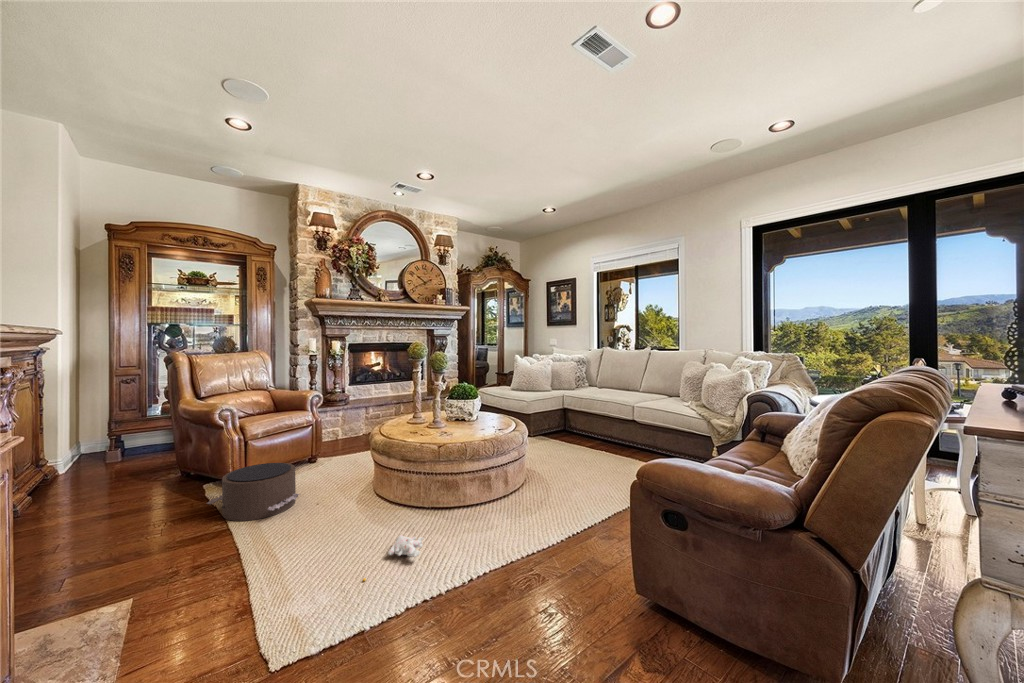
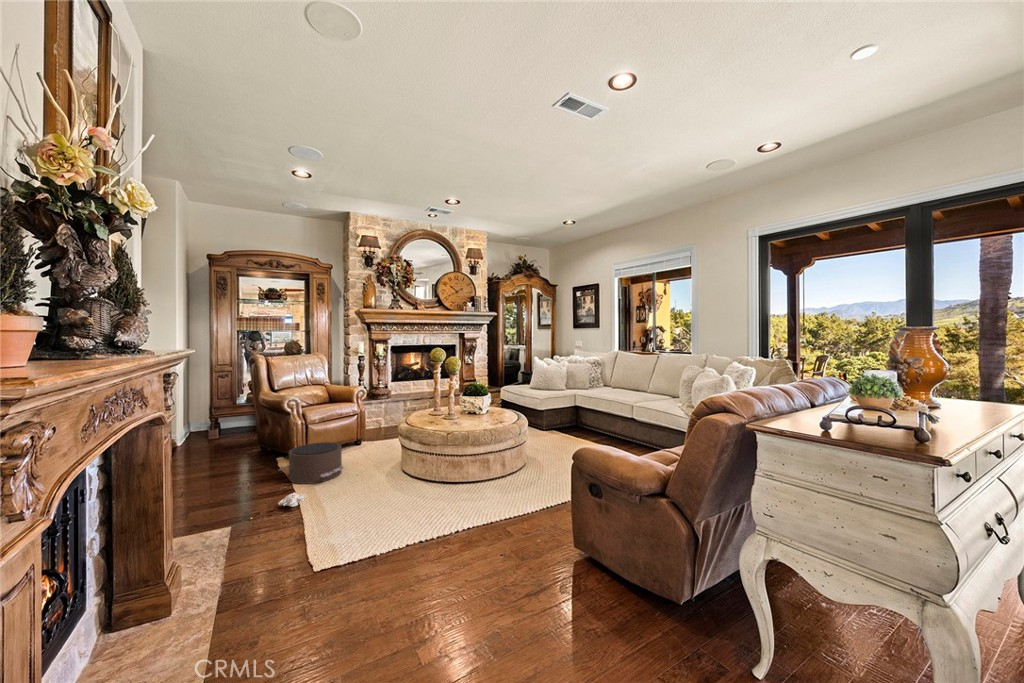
plush toy: present [363,535,424,581] -> present [250,492,306,519]

